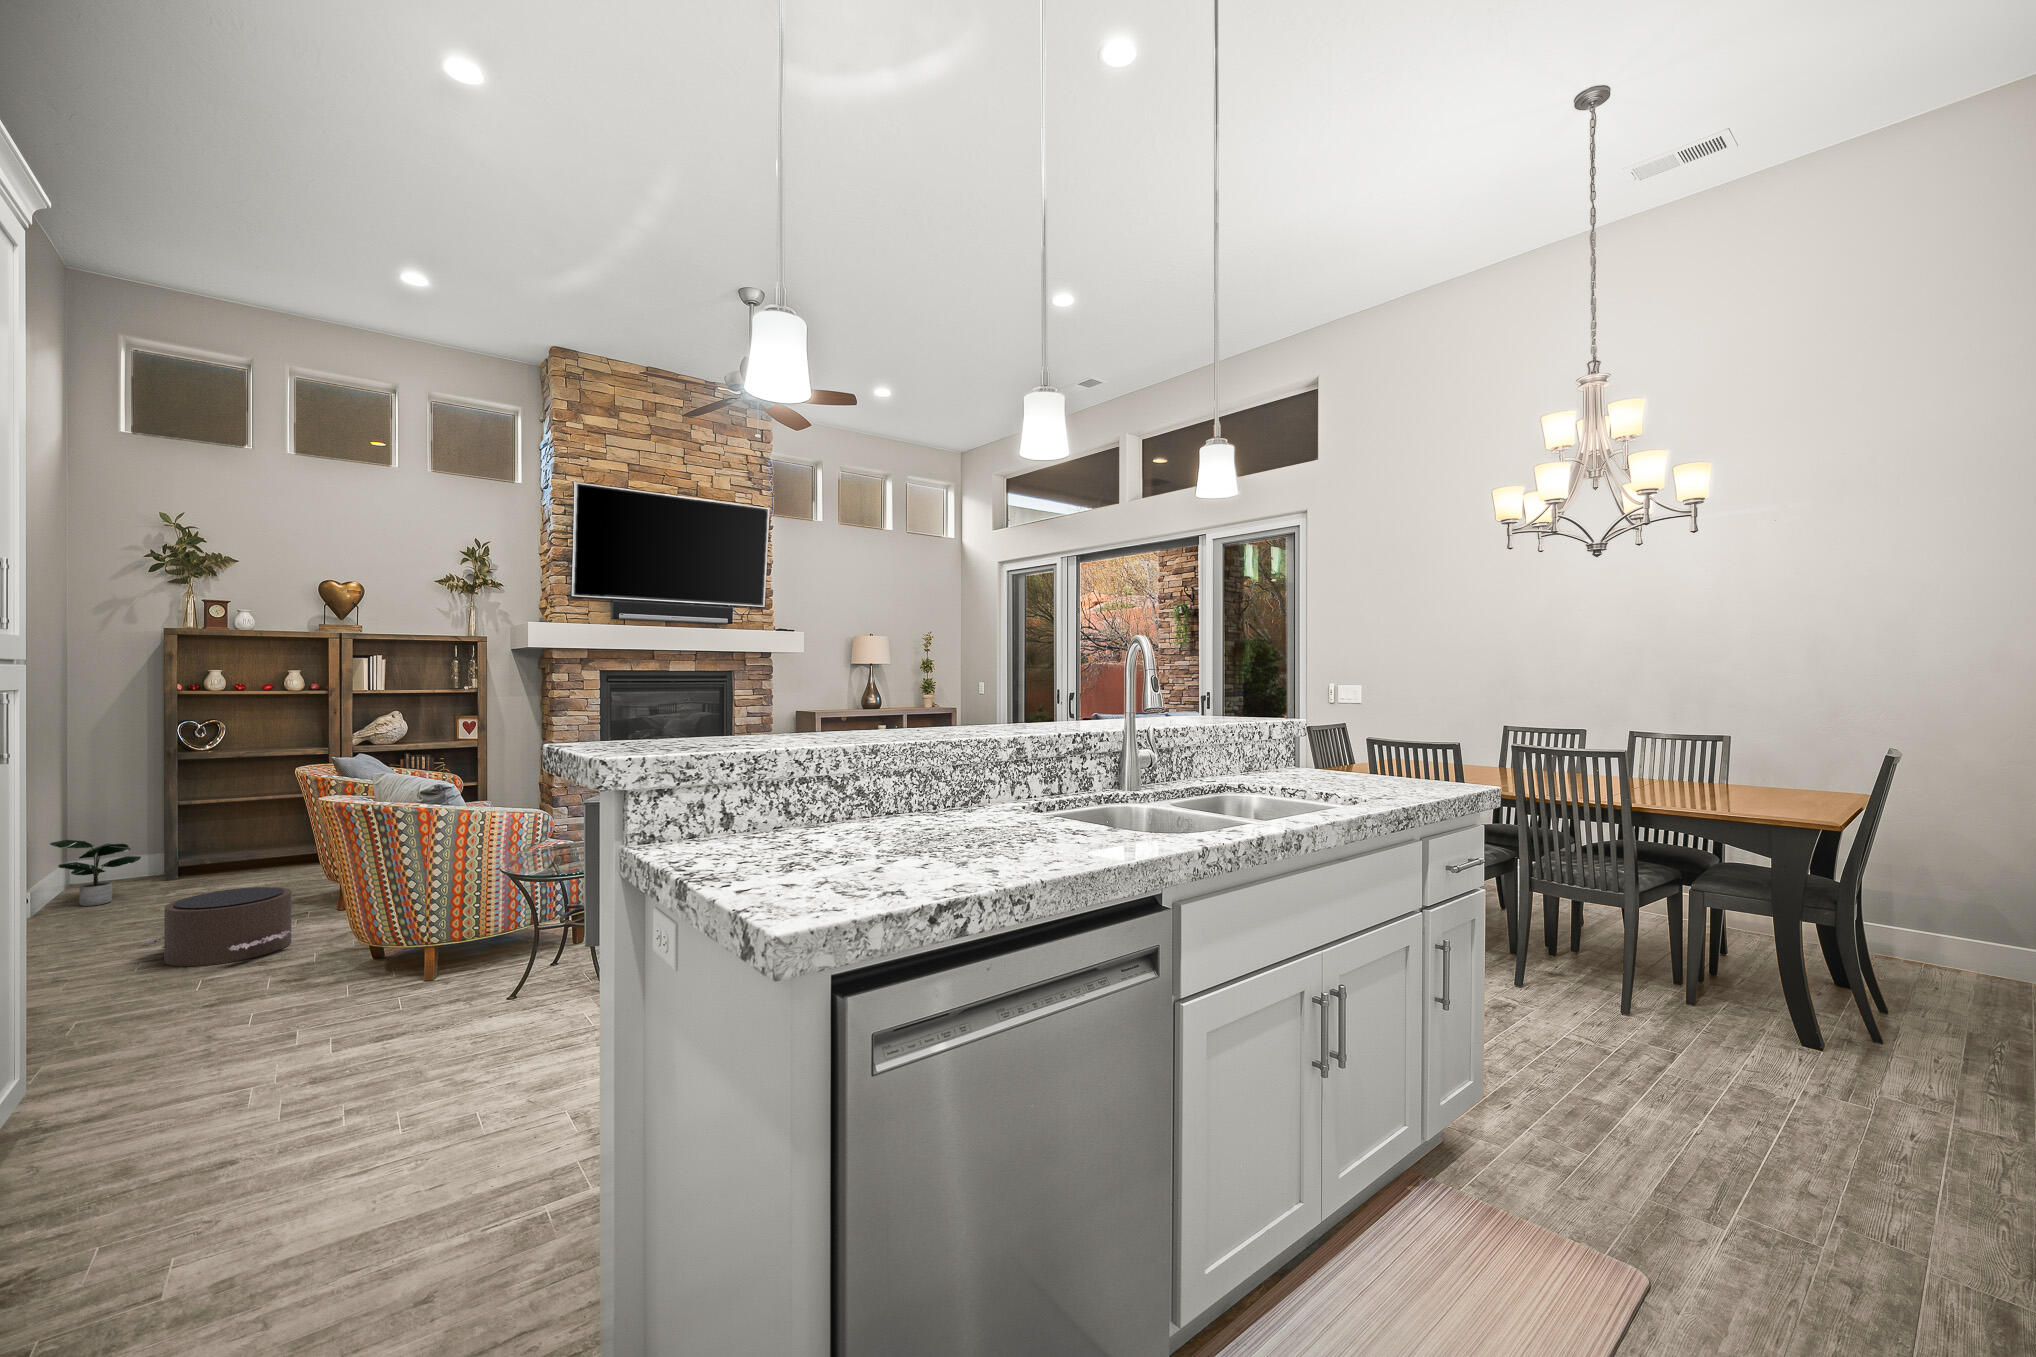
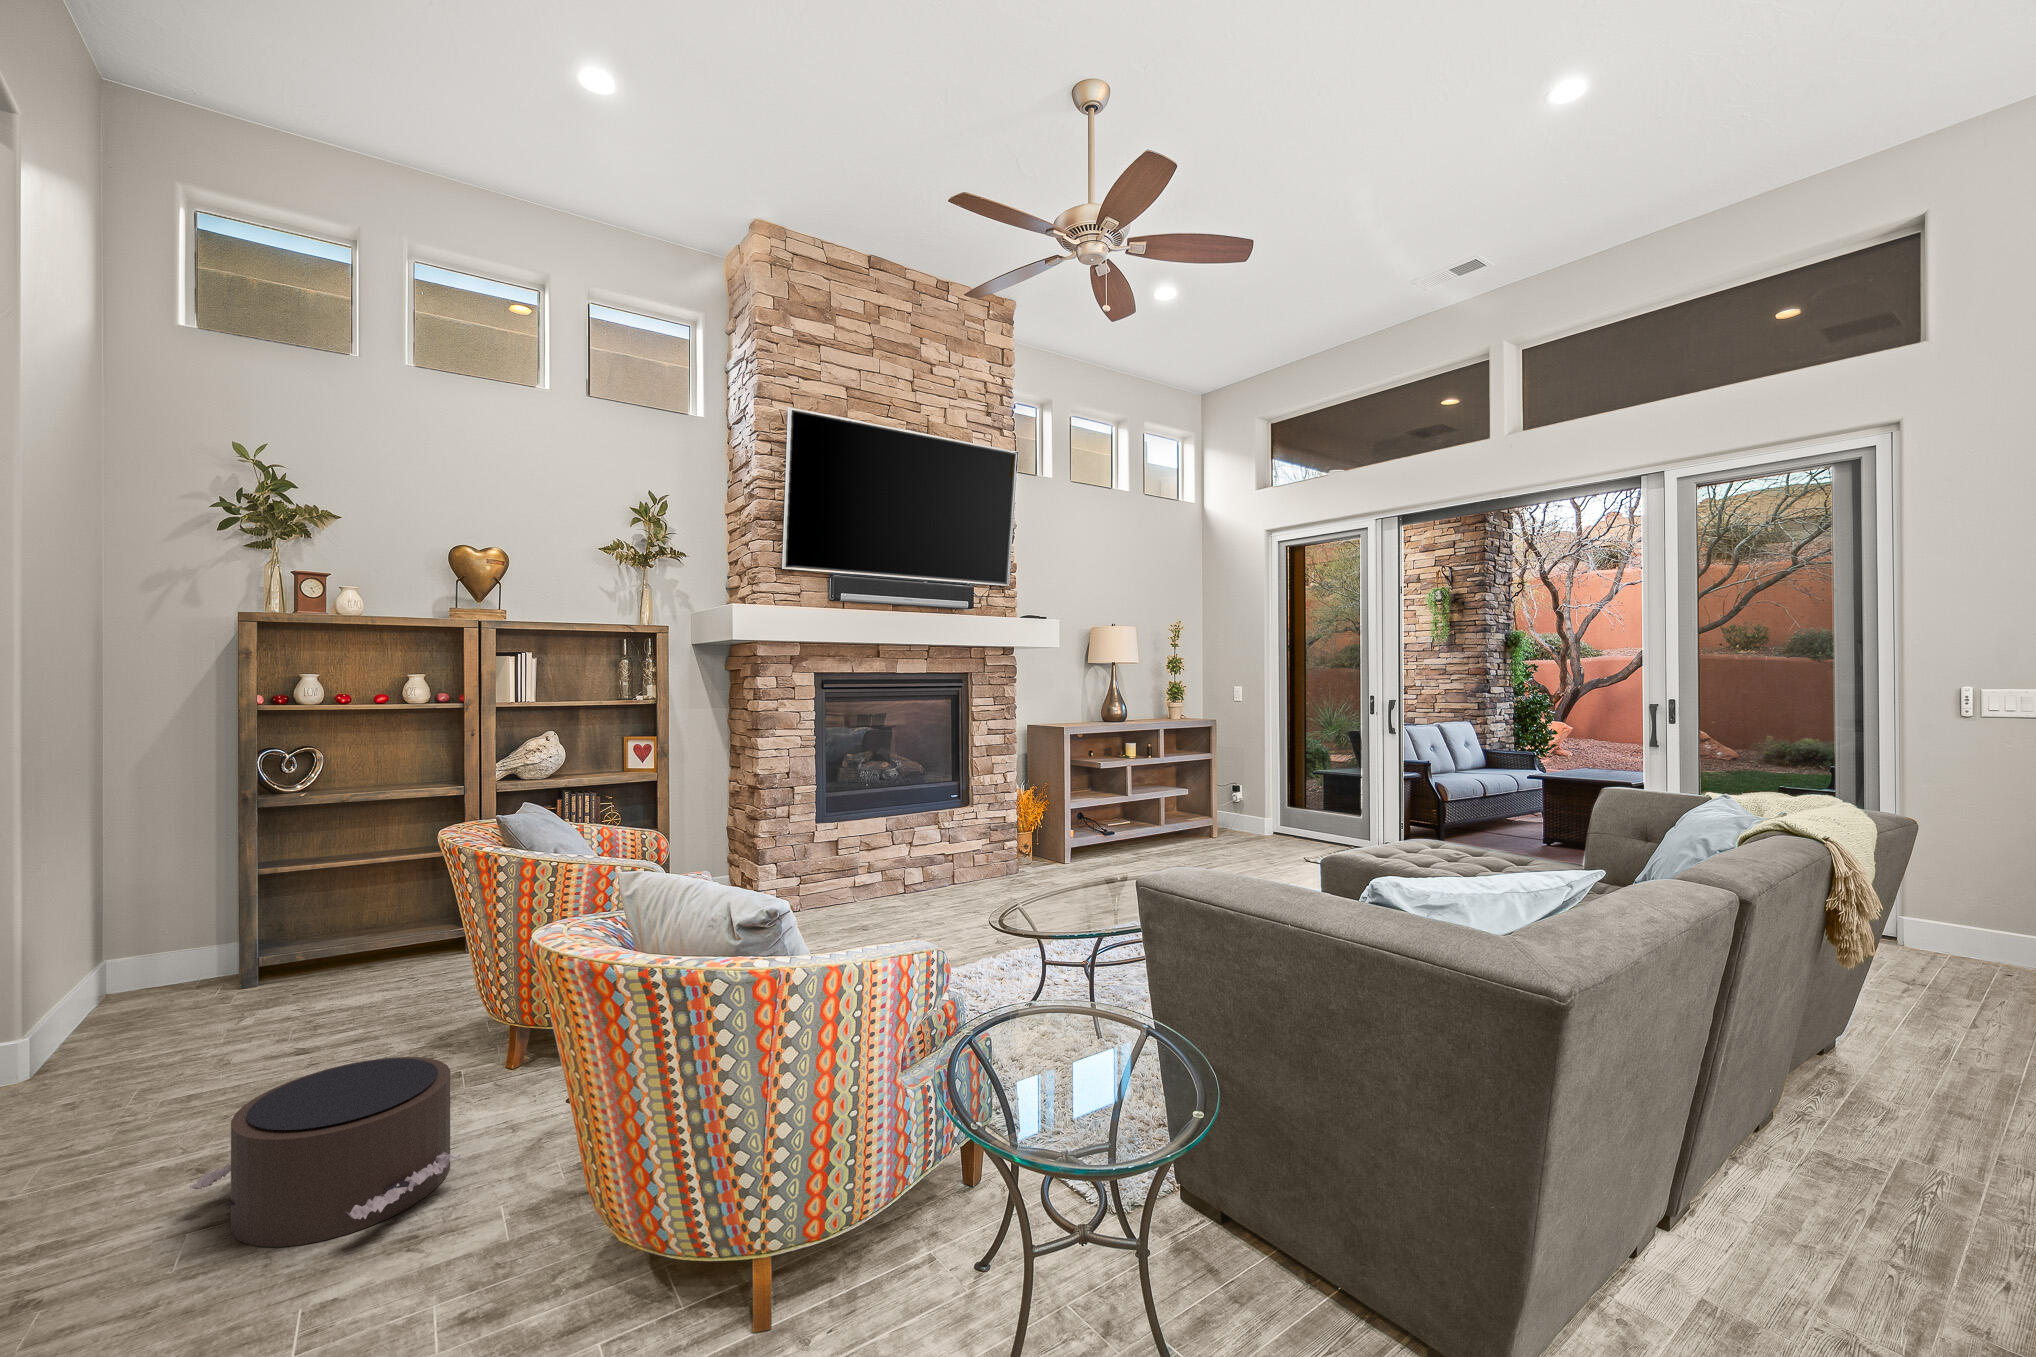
potted plant: present [50,840,141,906] -> none [63,943,204,1048]

